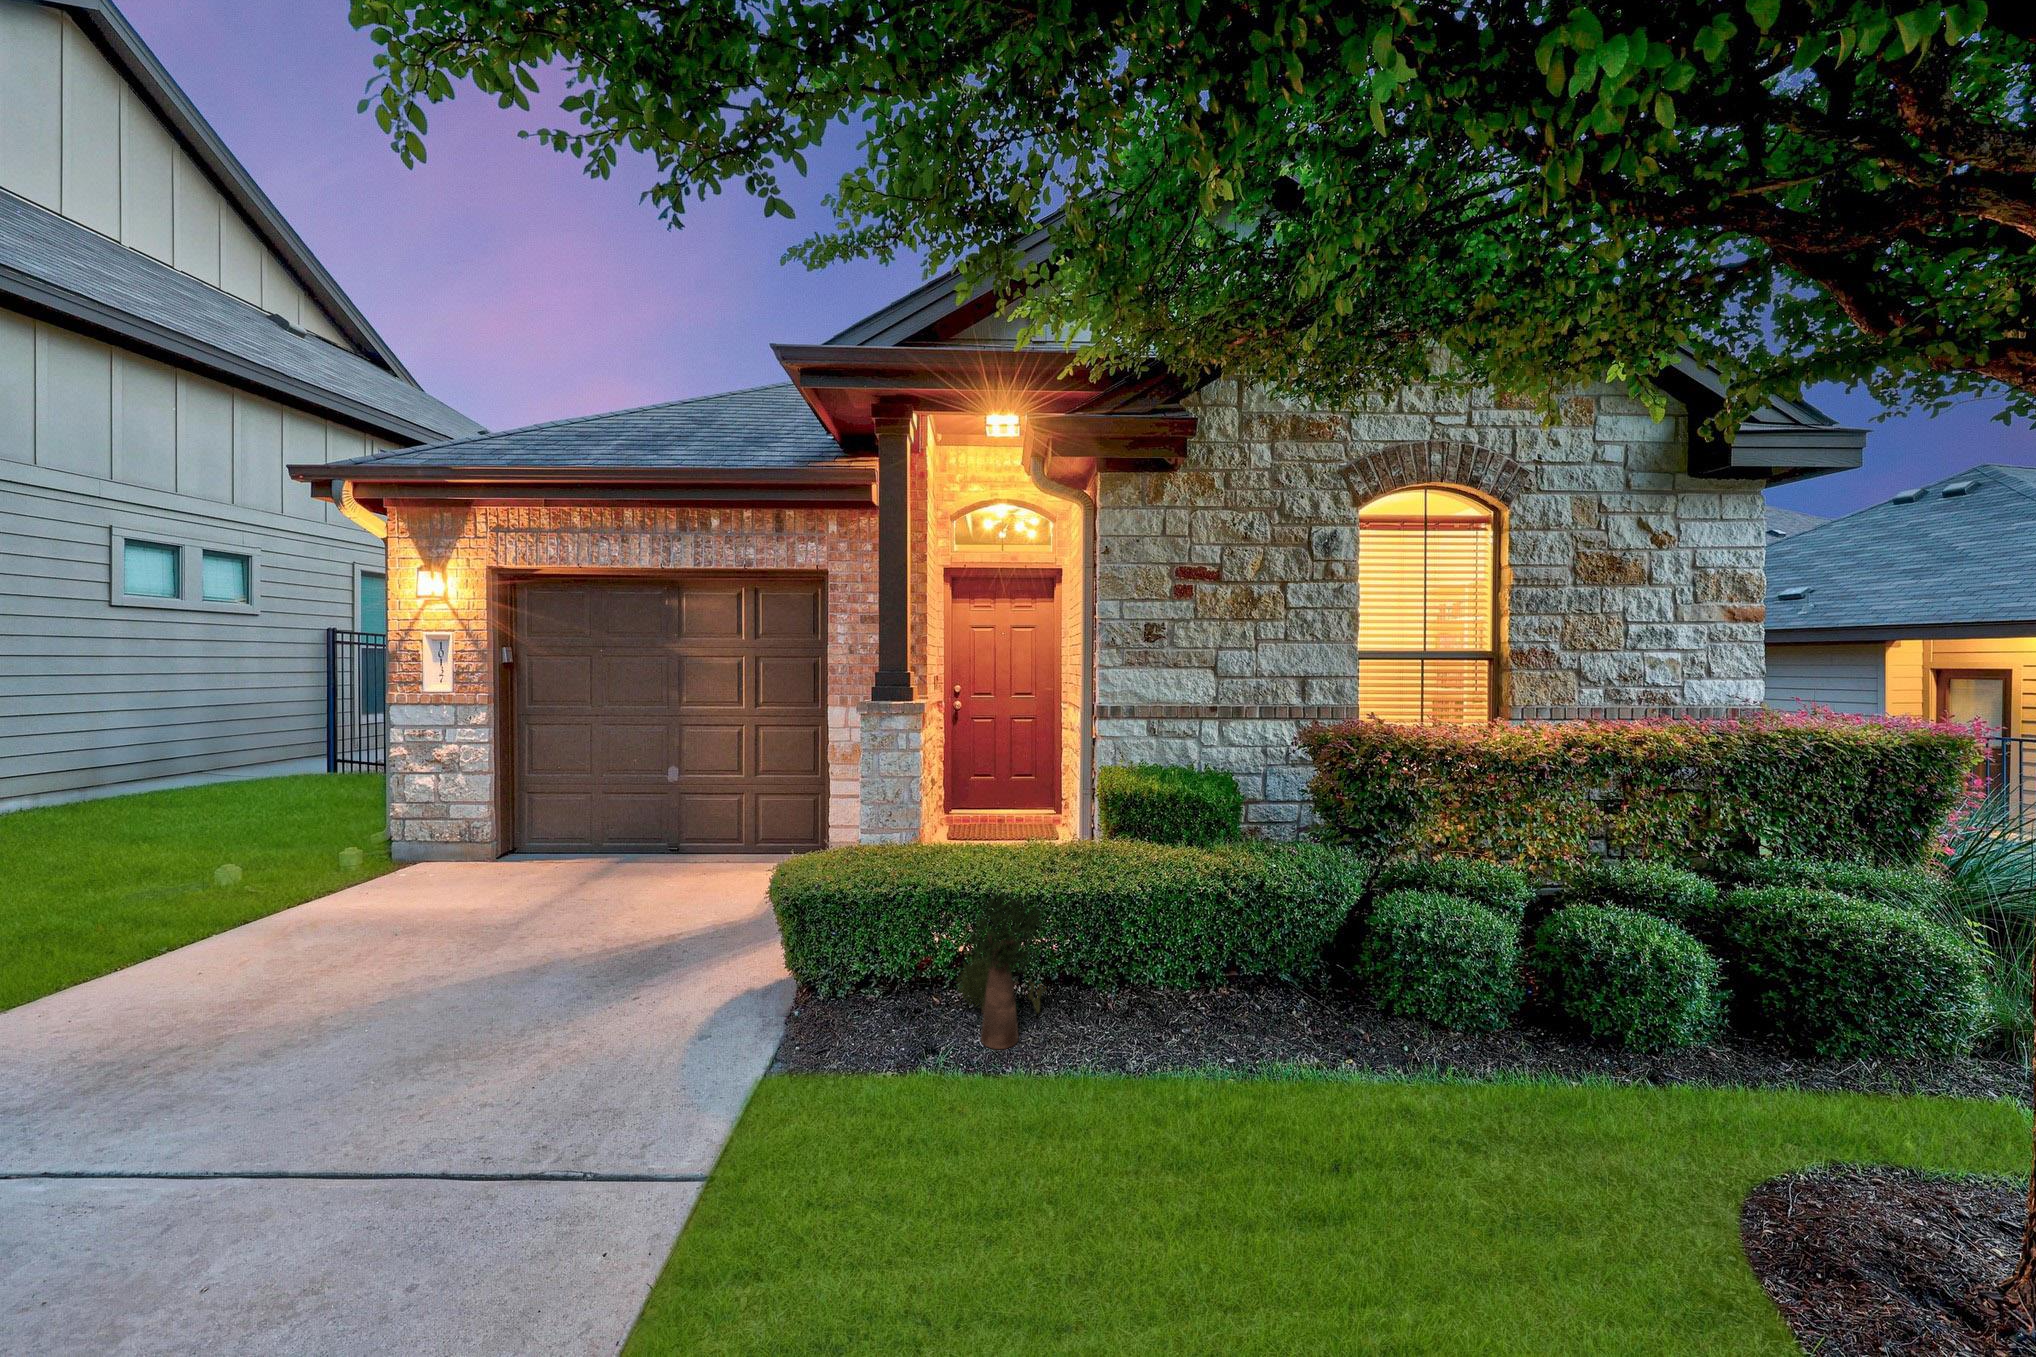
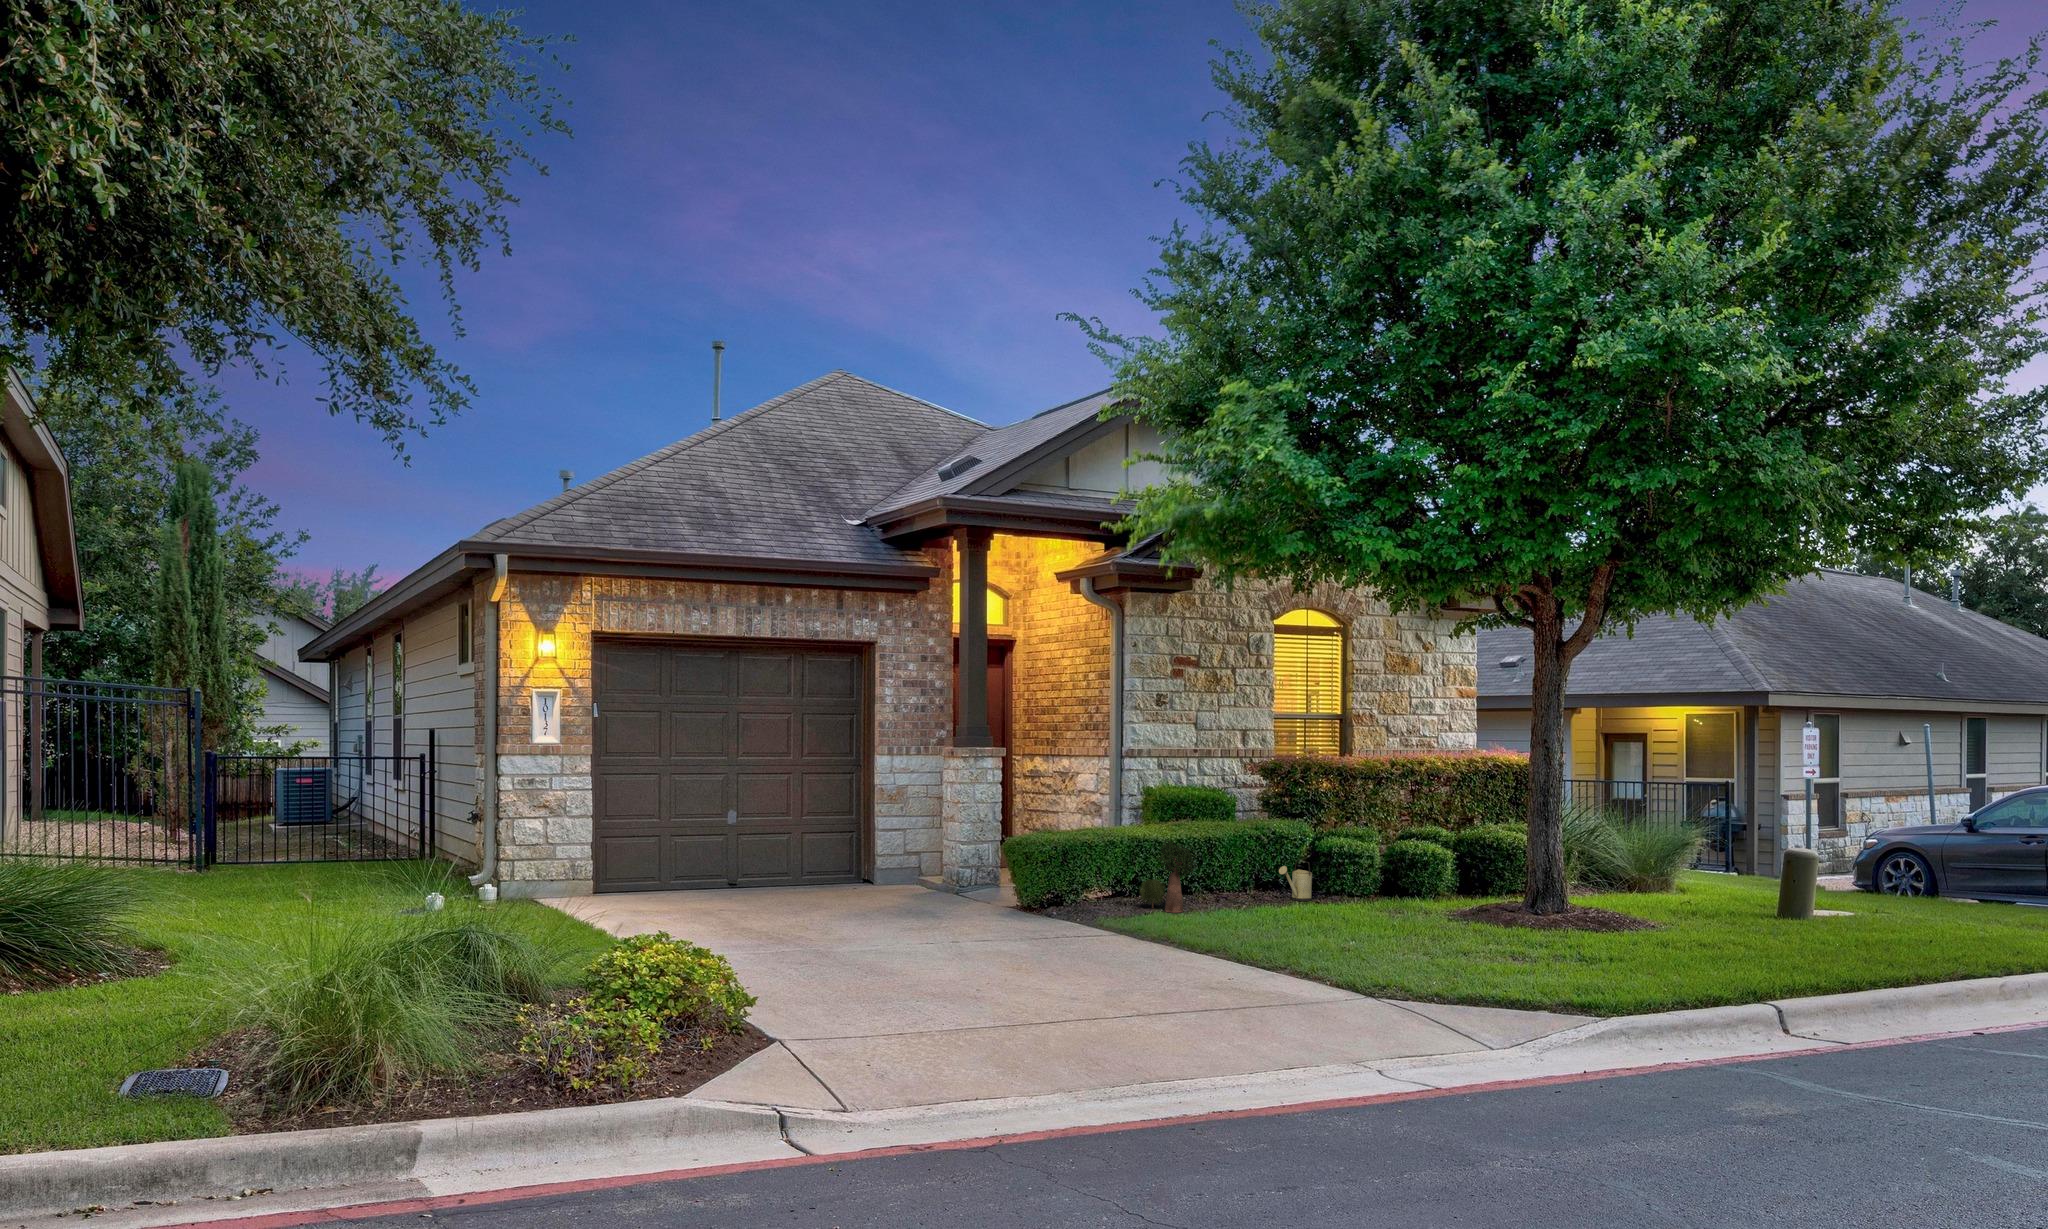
watering can: none [1280,932,1367,1025] -> present [1279,862,1312,901]

